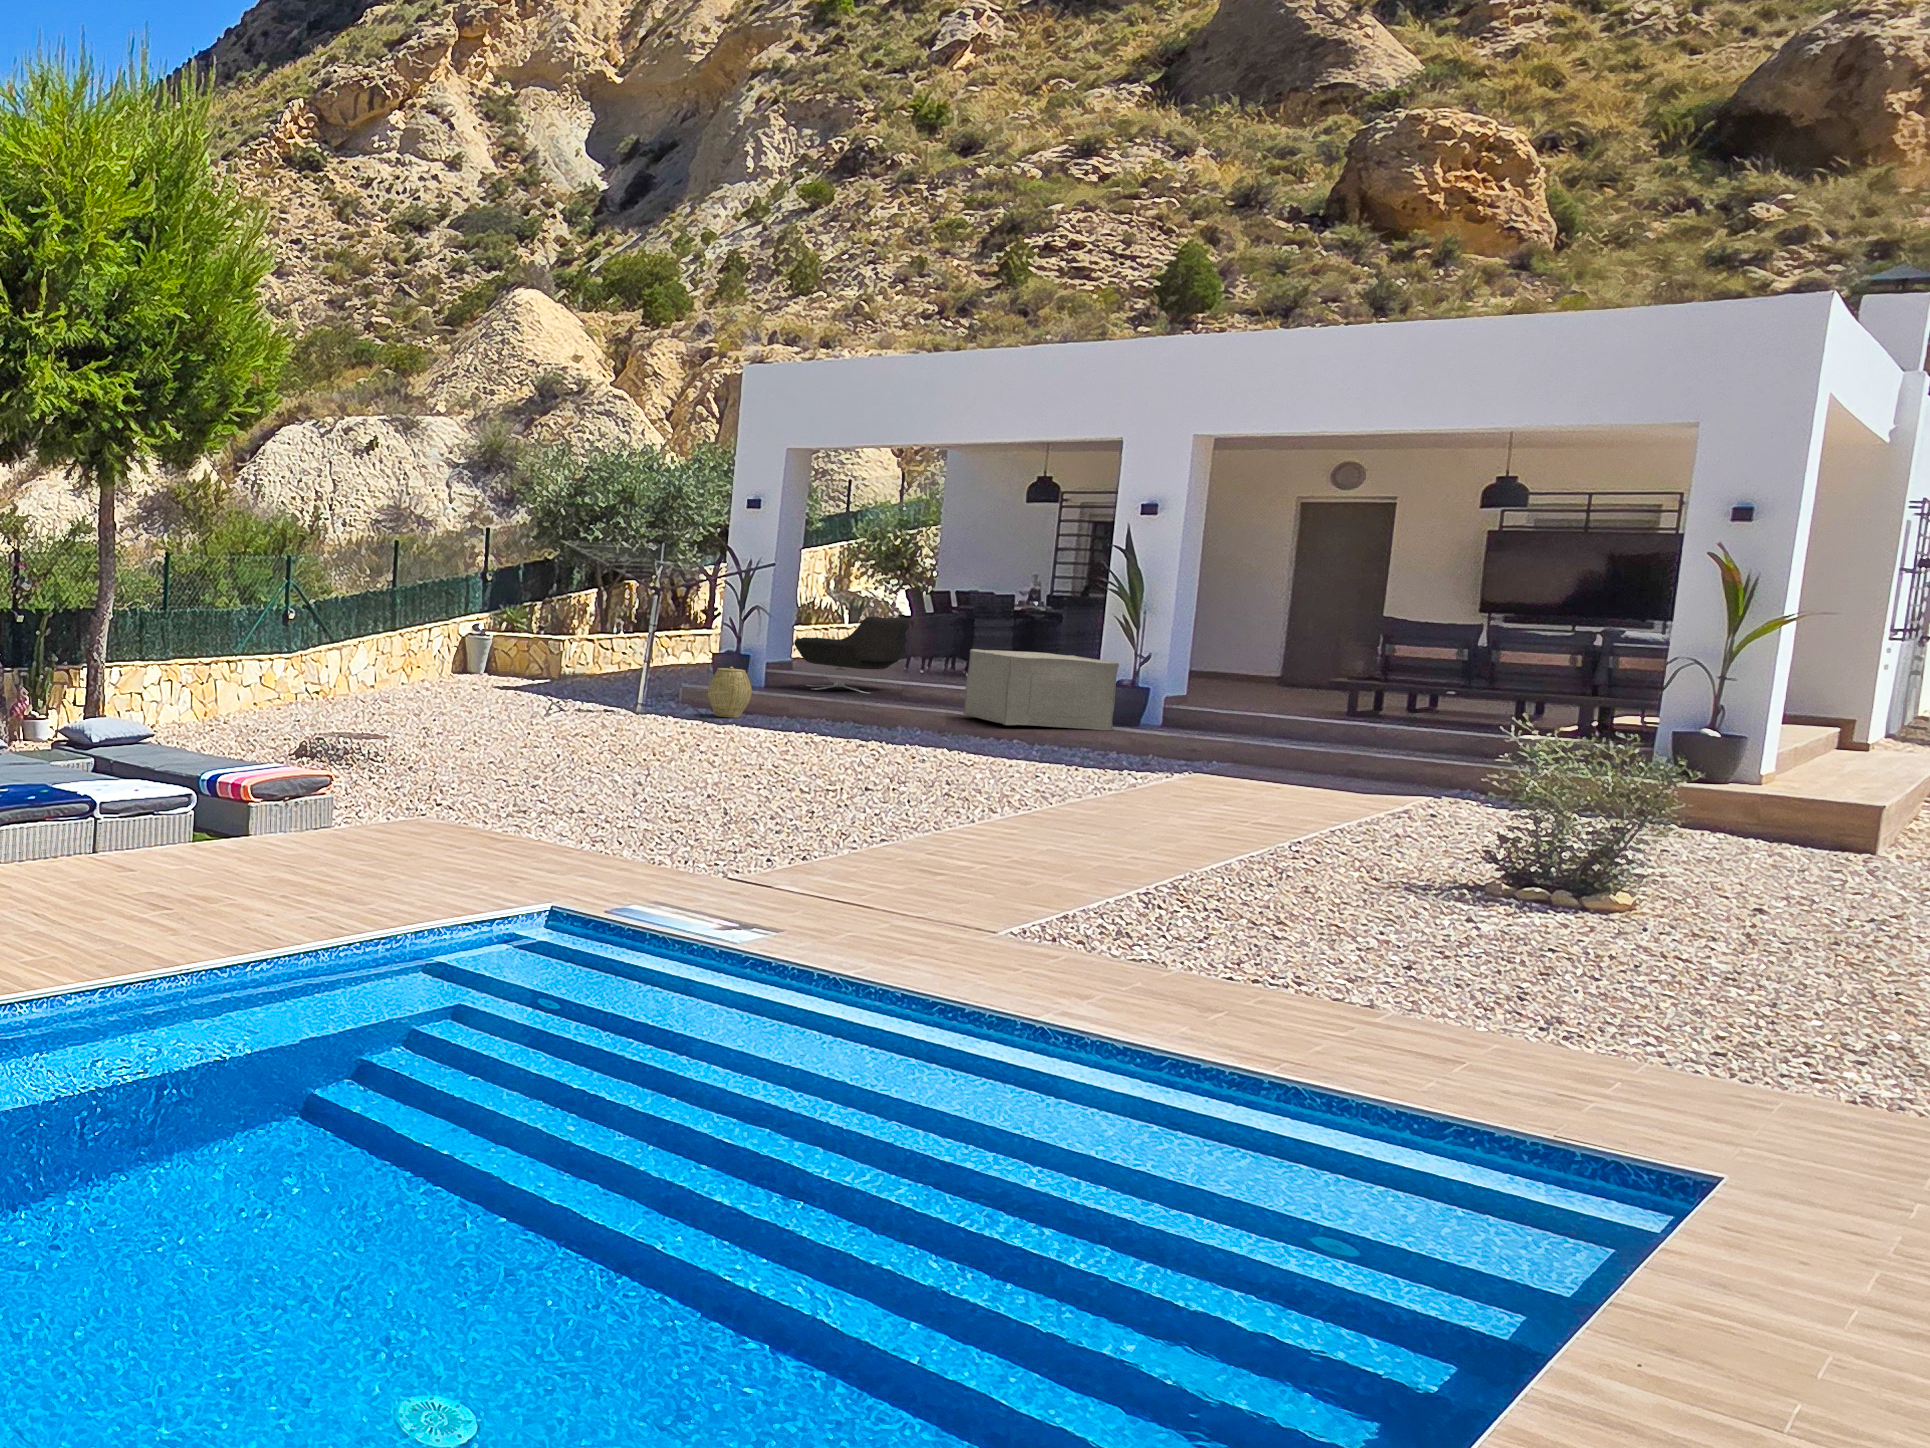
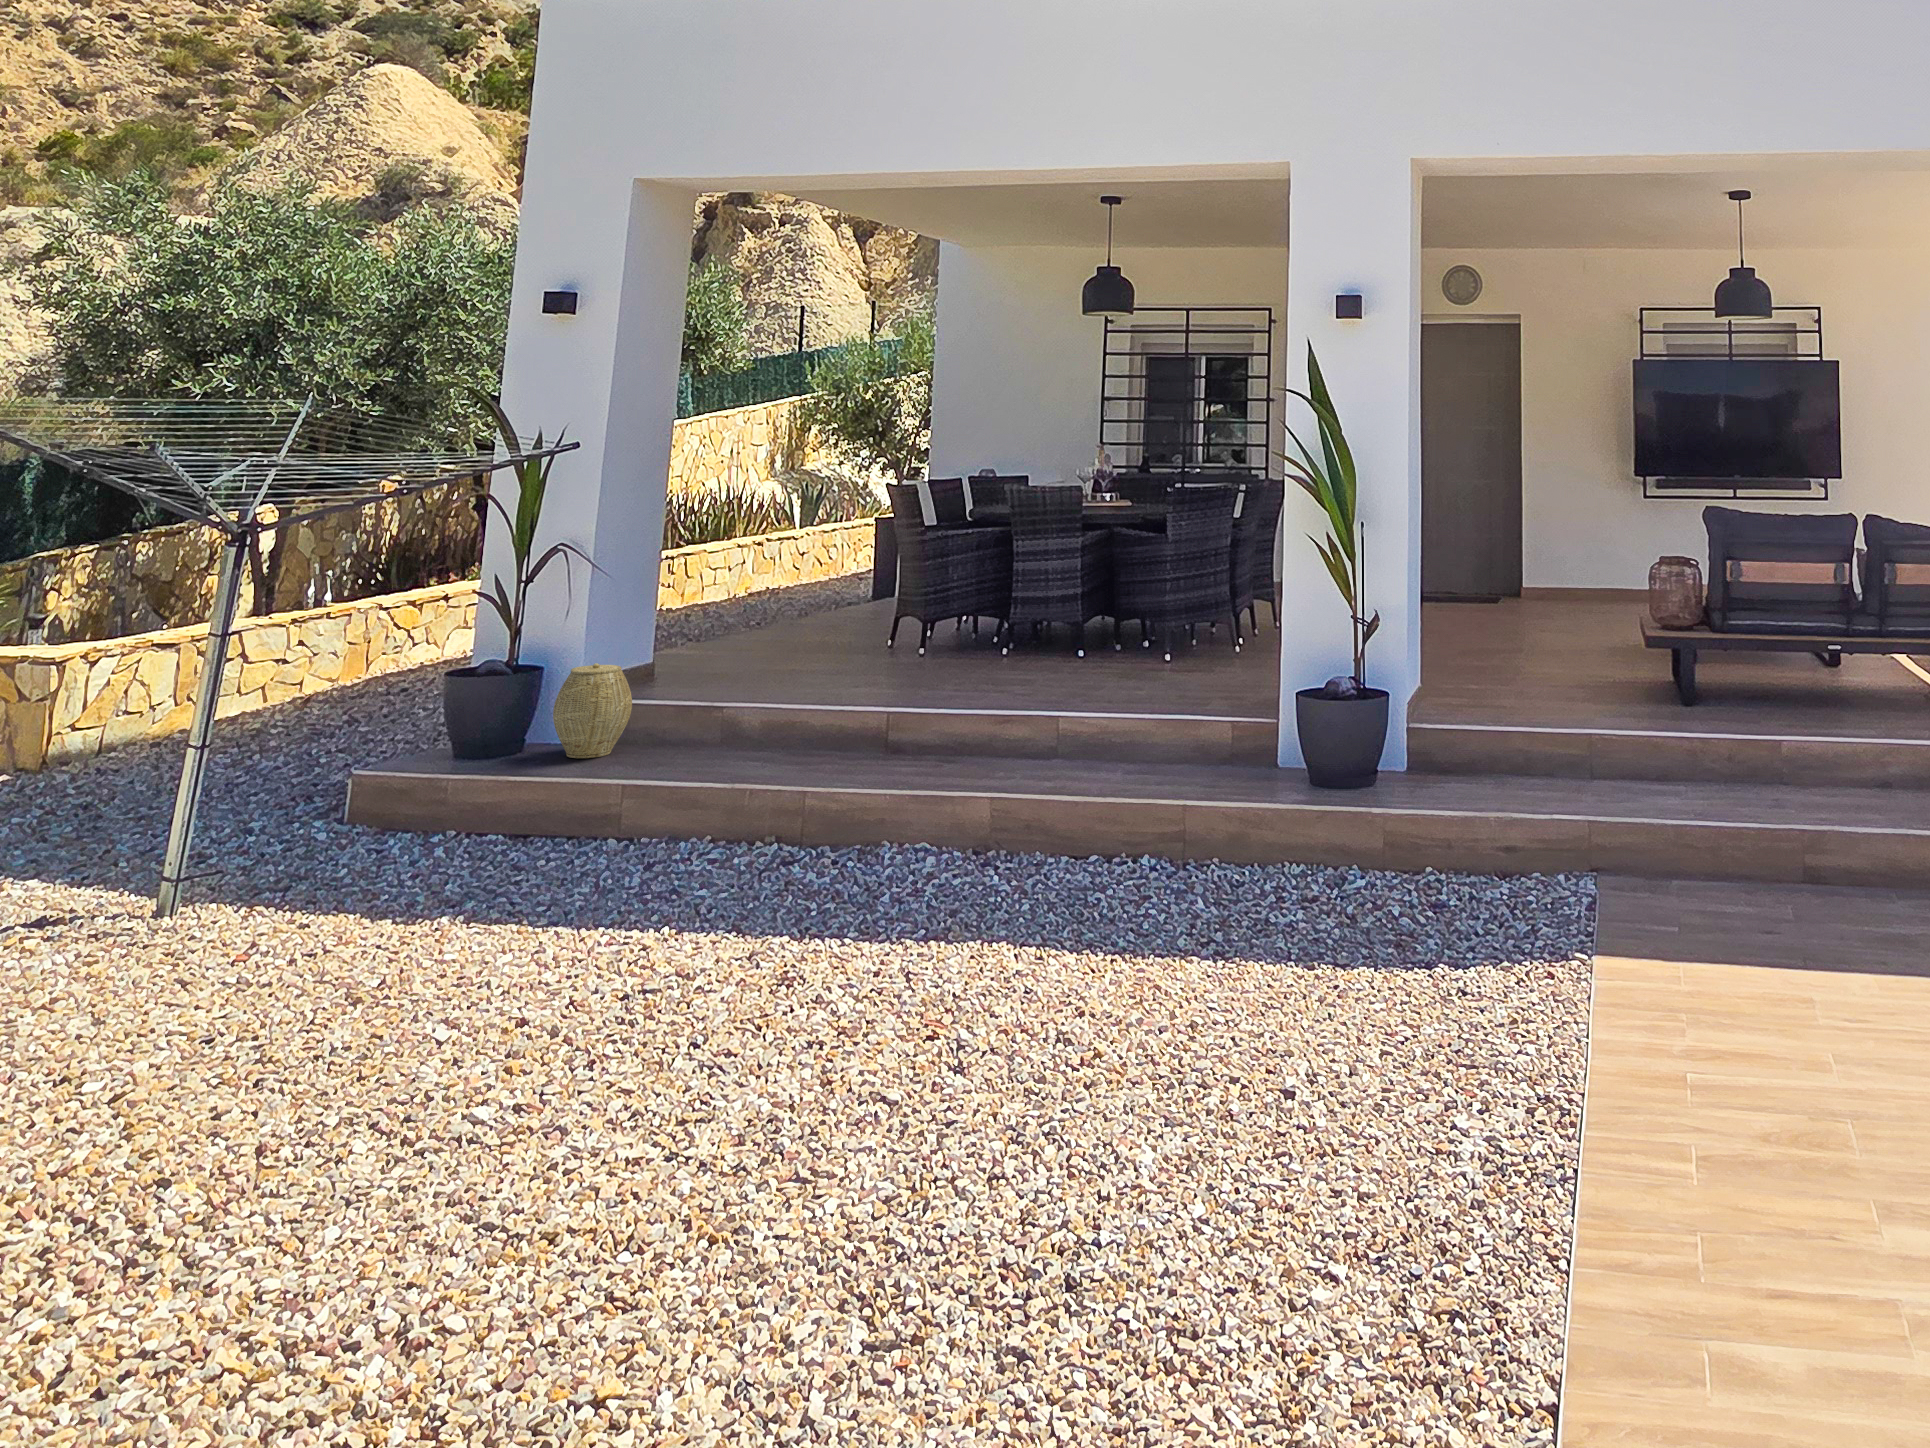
lounge chair: present [794,616,914,693] -> none [726,528,888,645]
ottoman: present [963,649,1119,730] -> none [961,583,1159,713]

